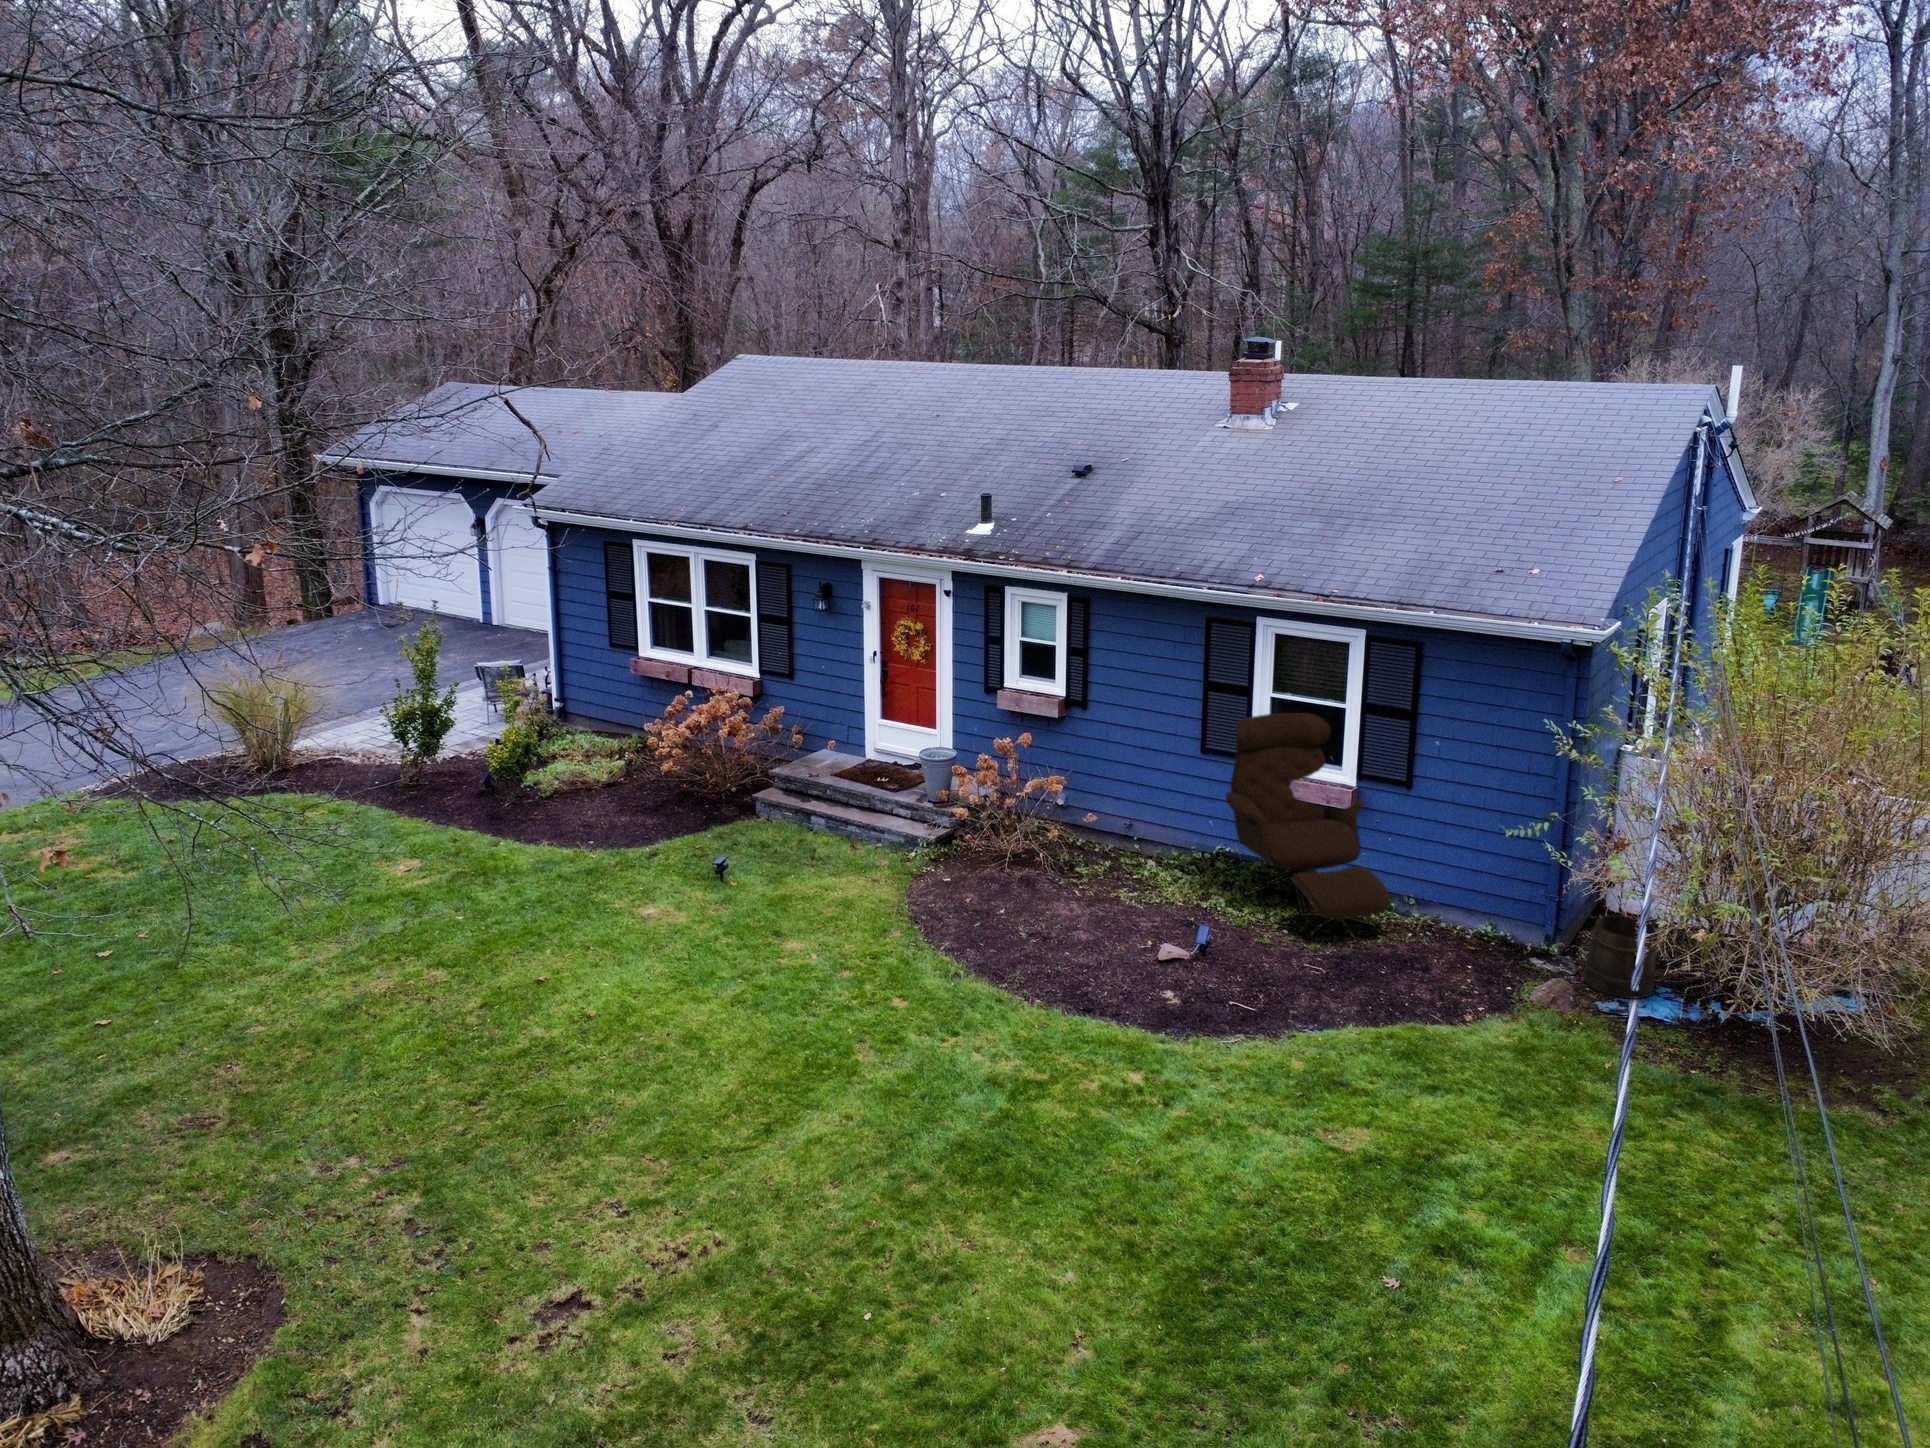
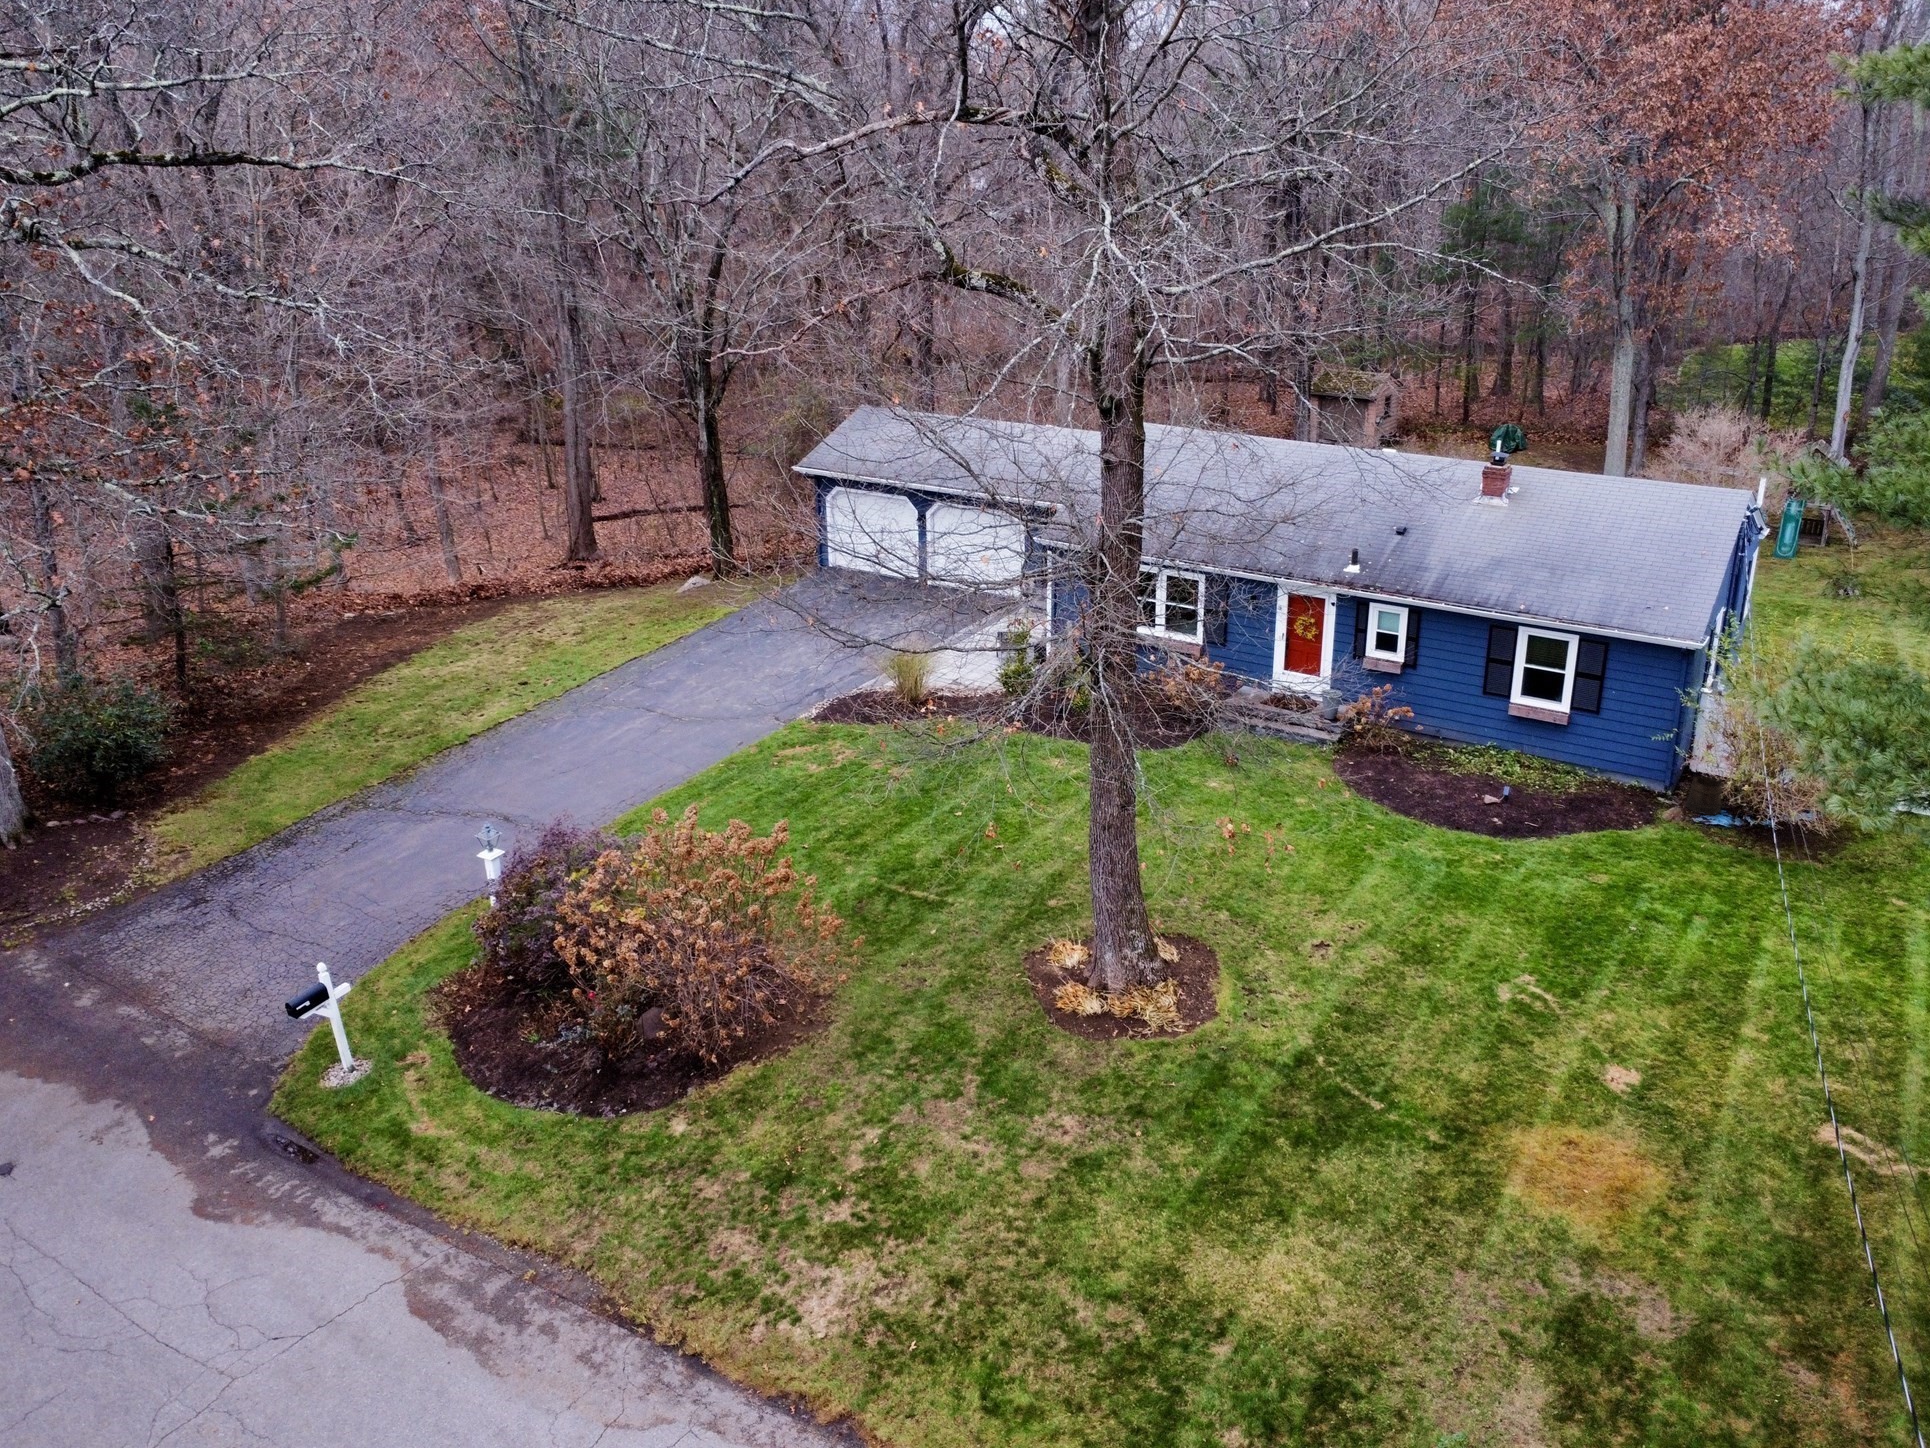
lounge chair: present [1226,713,1391,943] -> none [1501,675,1591,791]

